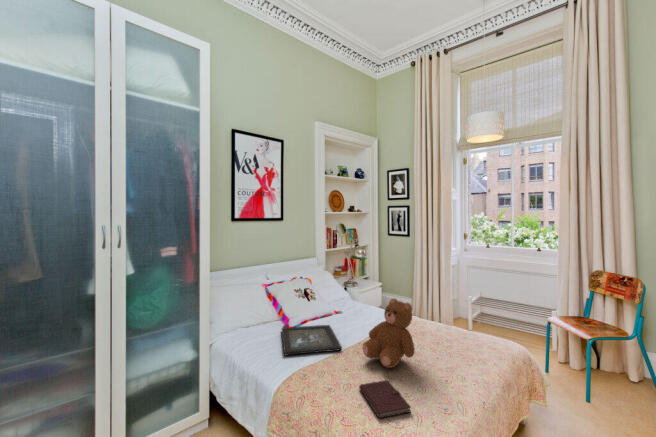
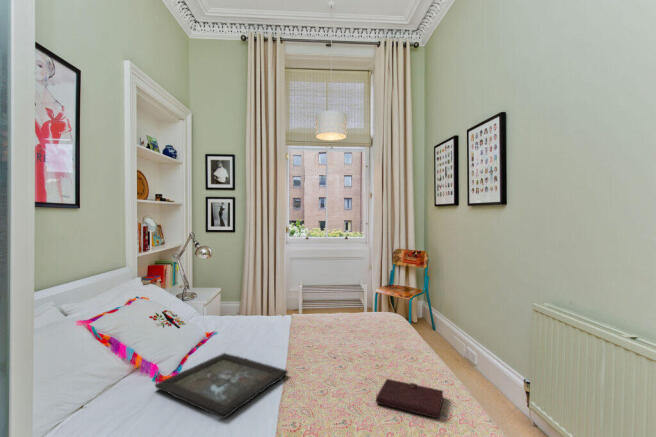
teddy bear: present [363,298,415,368] -> none [314,288,380,370]

